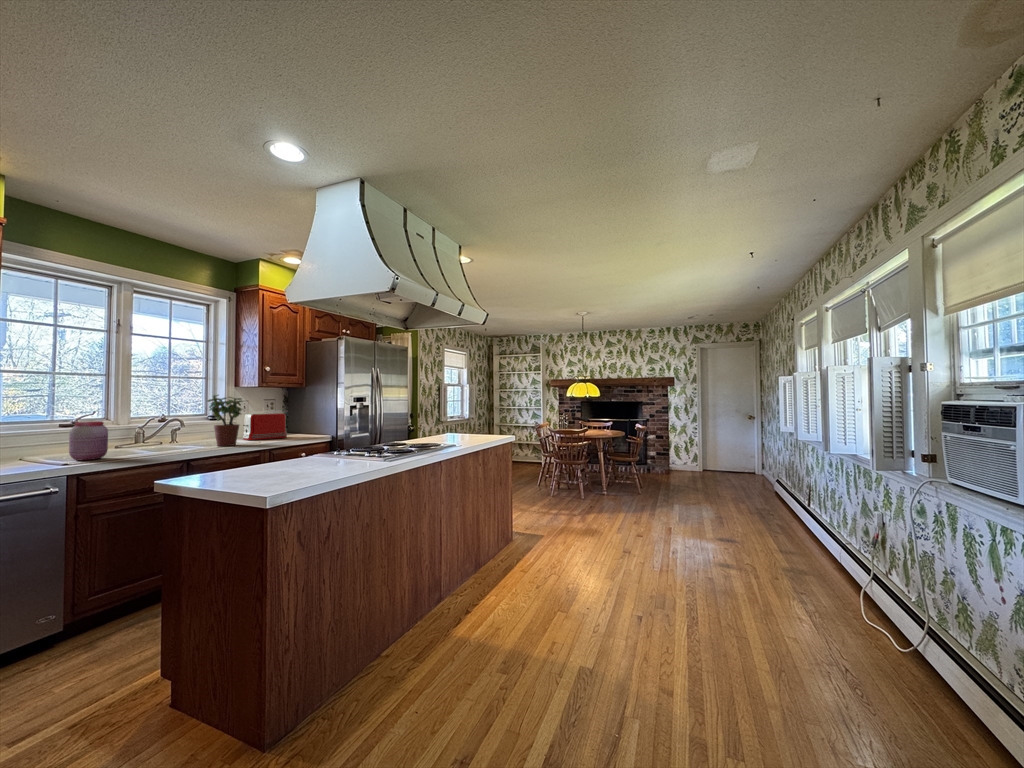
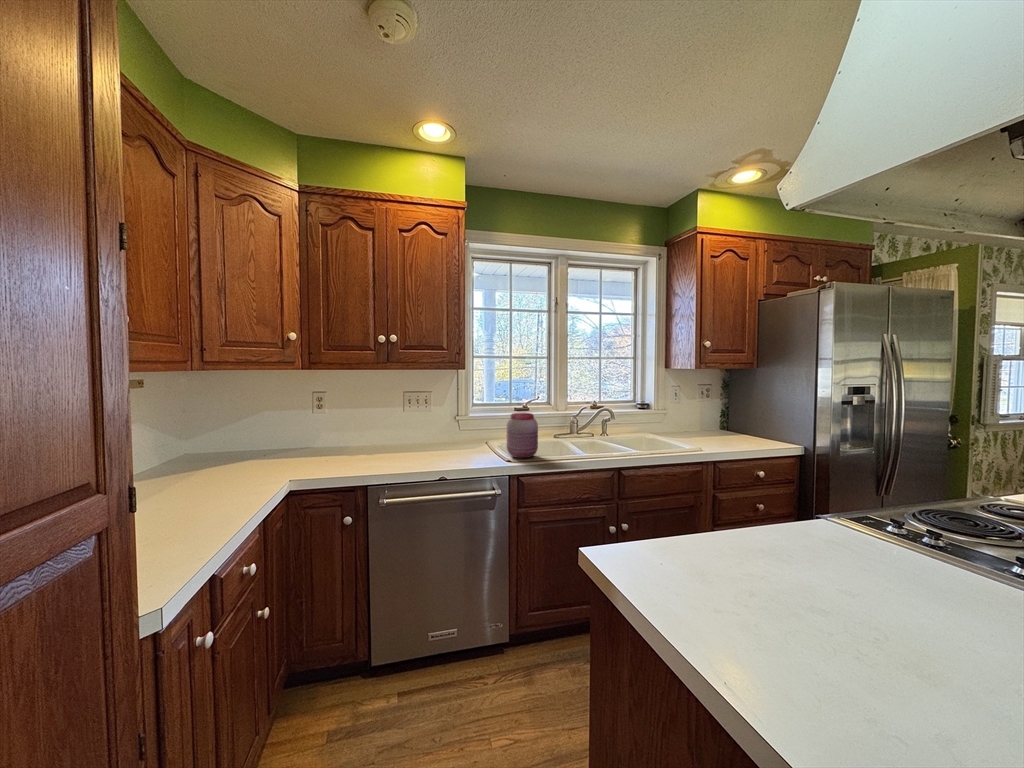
potted plant: present [207,395,242,446] -> none [636,382,681,451]
toaster: present [243,413,287,440] -> none [677,405,734,442]

